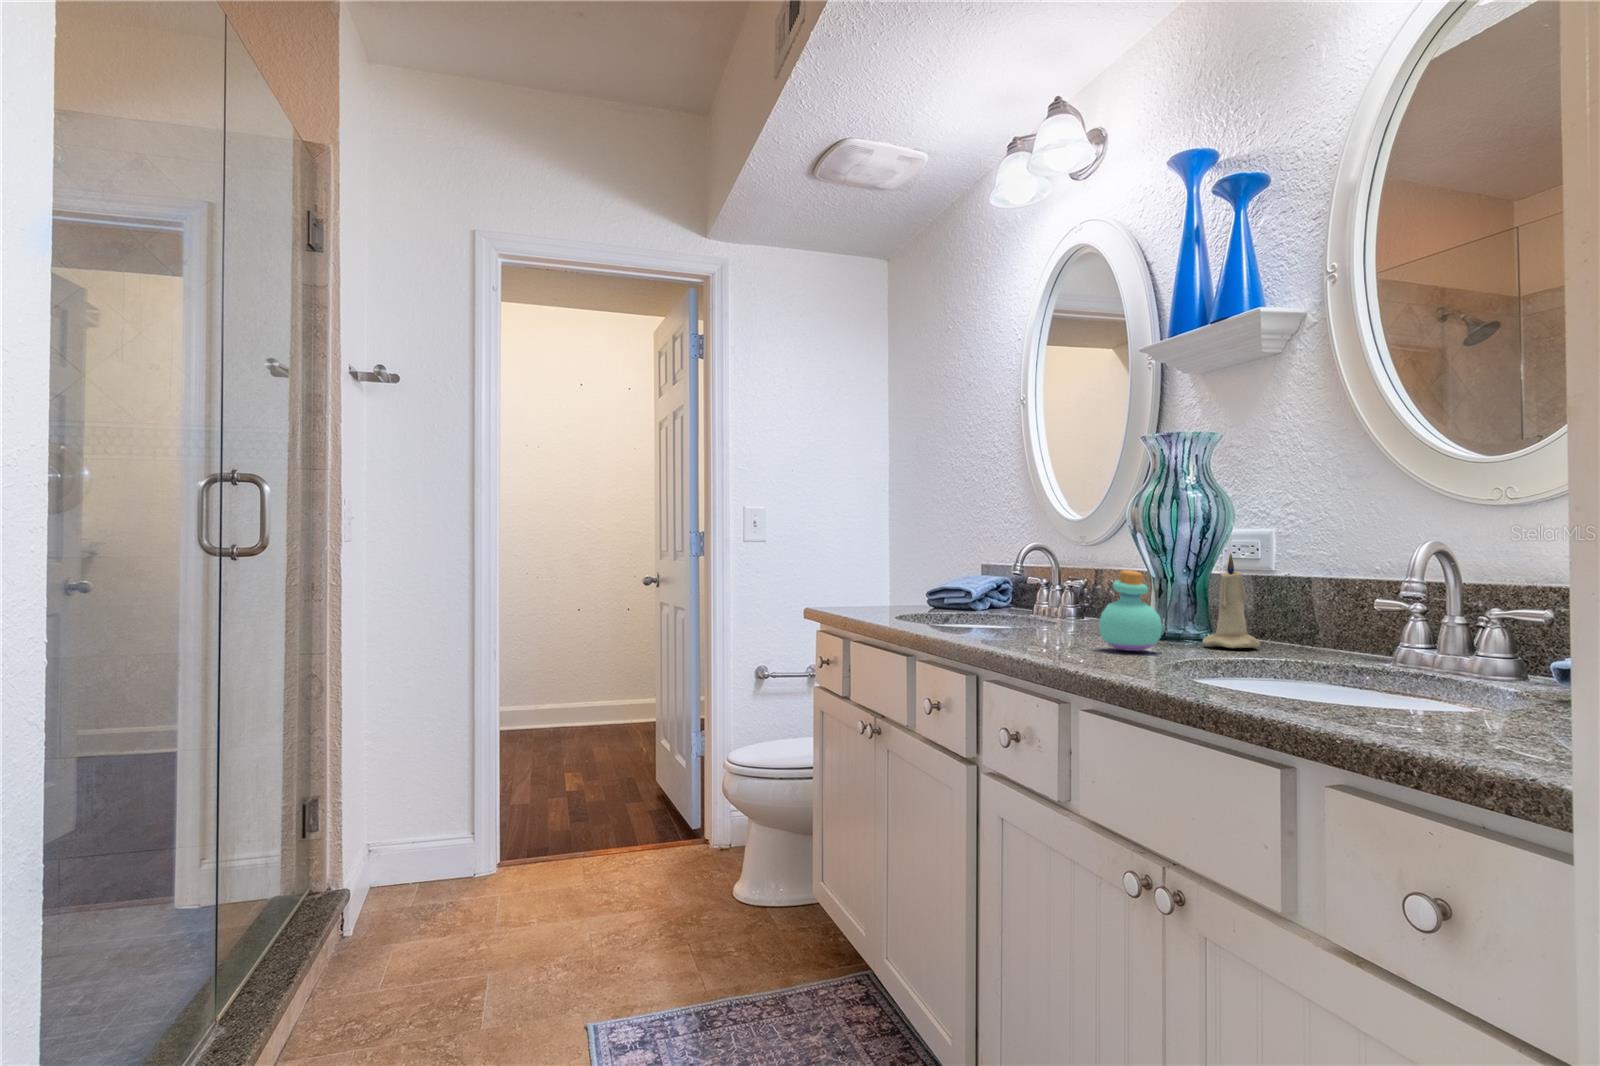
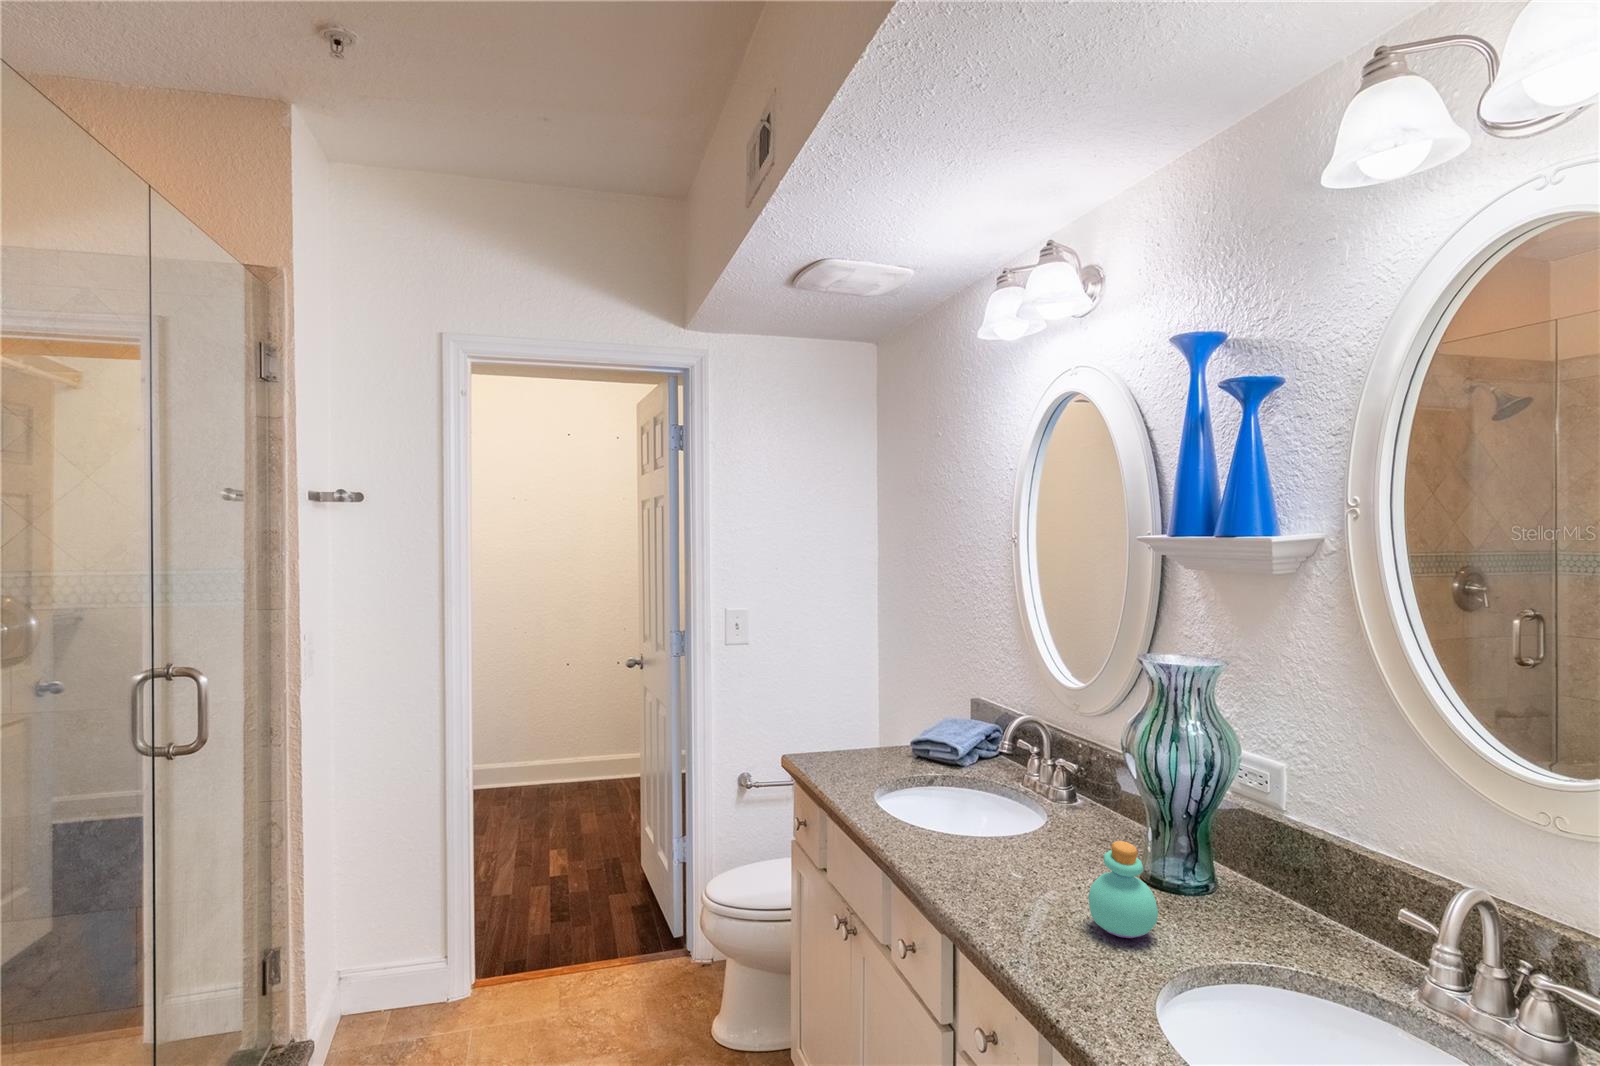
candle: present [1202,554,1261,648] -> none [1203,806,1267,919]

